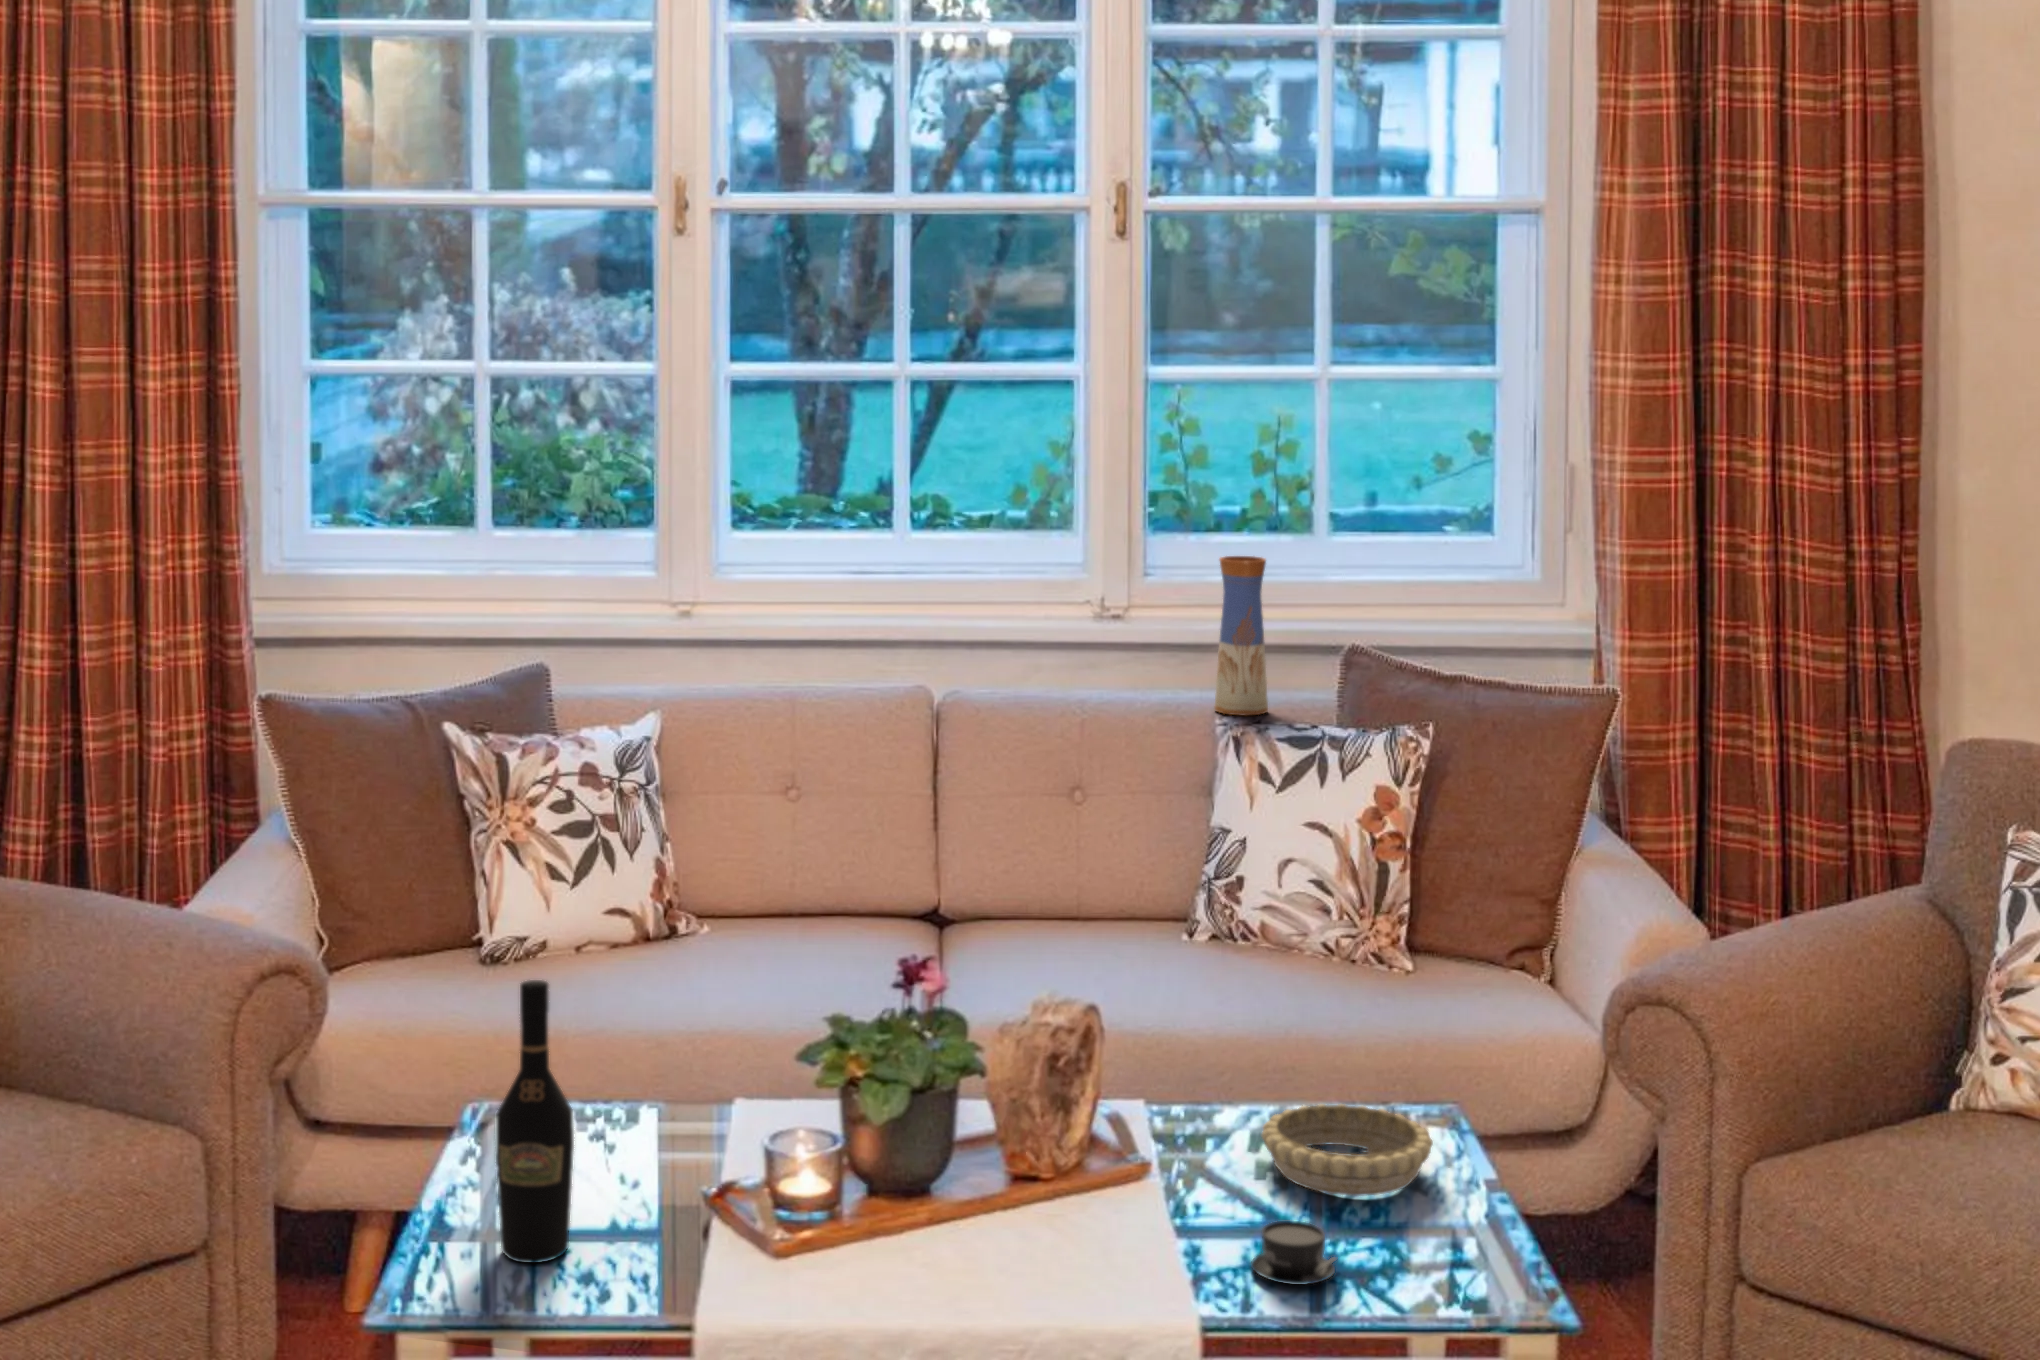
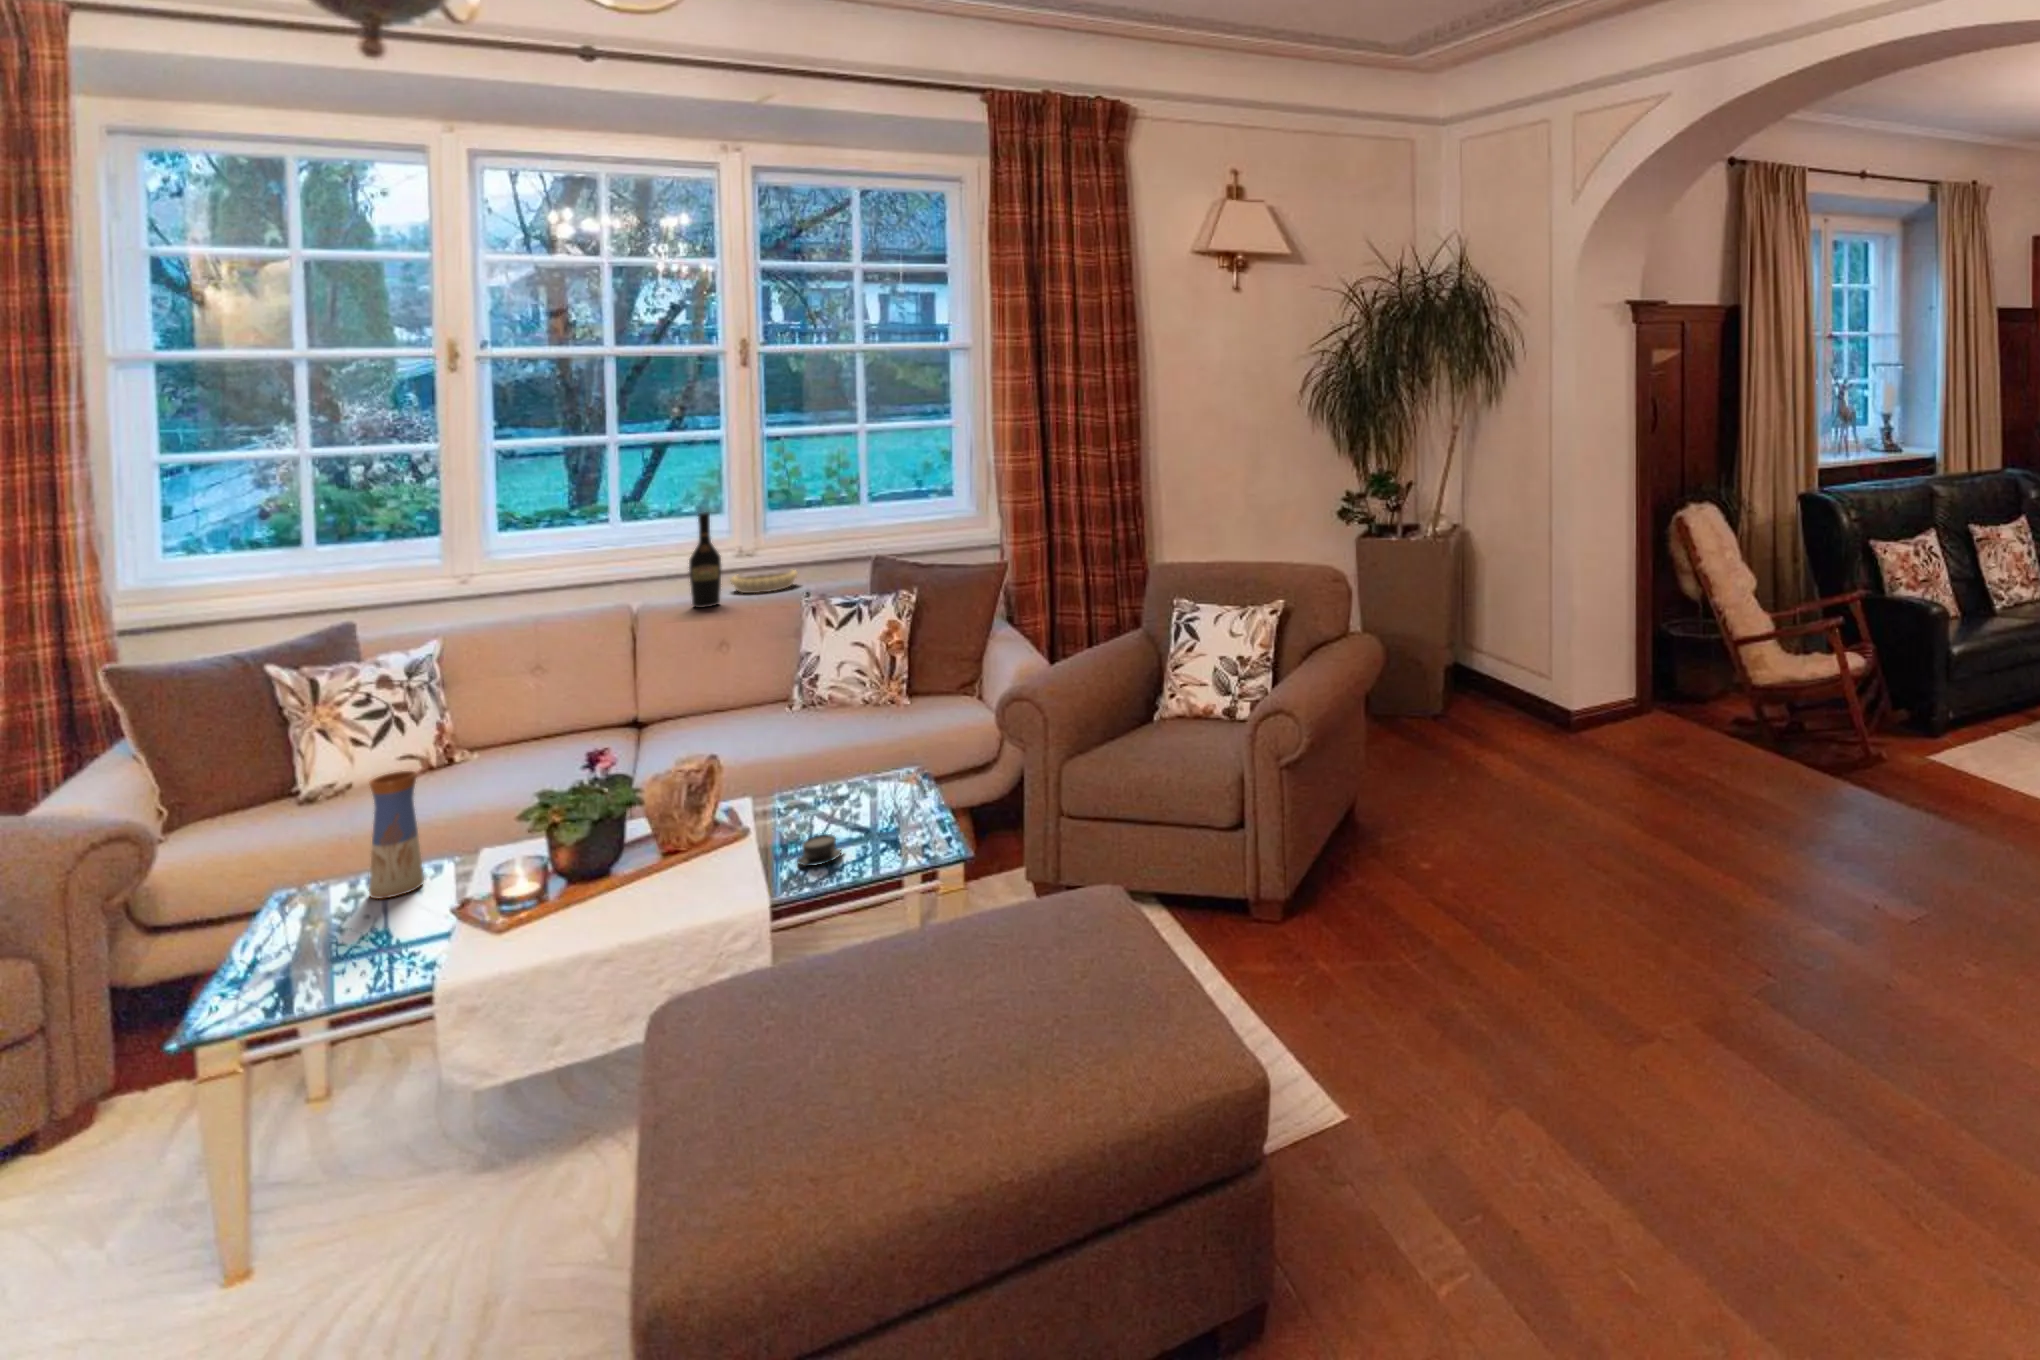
vase: present [1214,556,1268,716] -> present [369,771,424,899]
wine bottle: present [495,980,574,1263] -> present [689,512,721,608]
decorative bowl: present [1262,1104,1433,1195] -> present [731,570,797,593]

